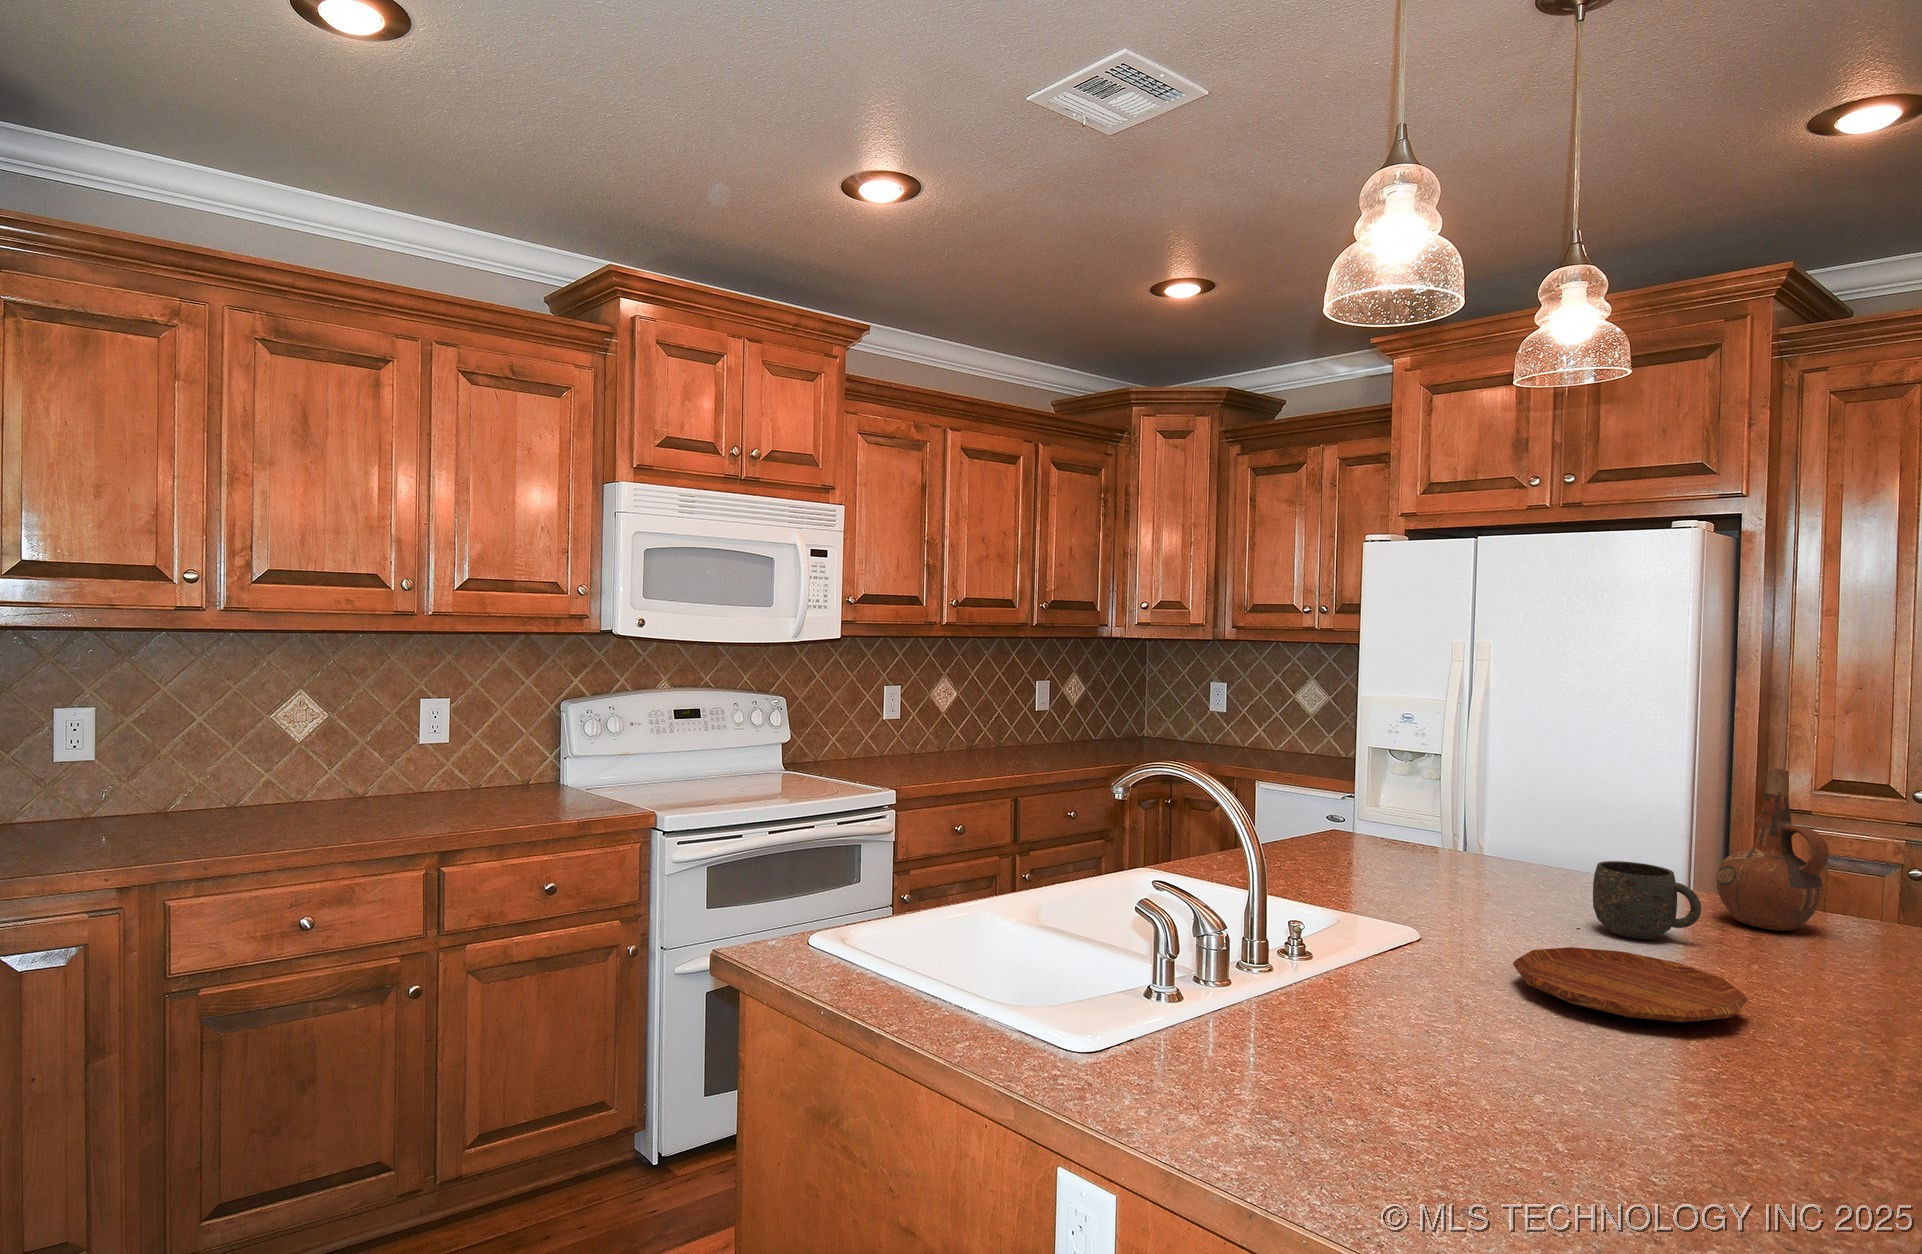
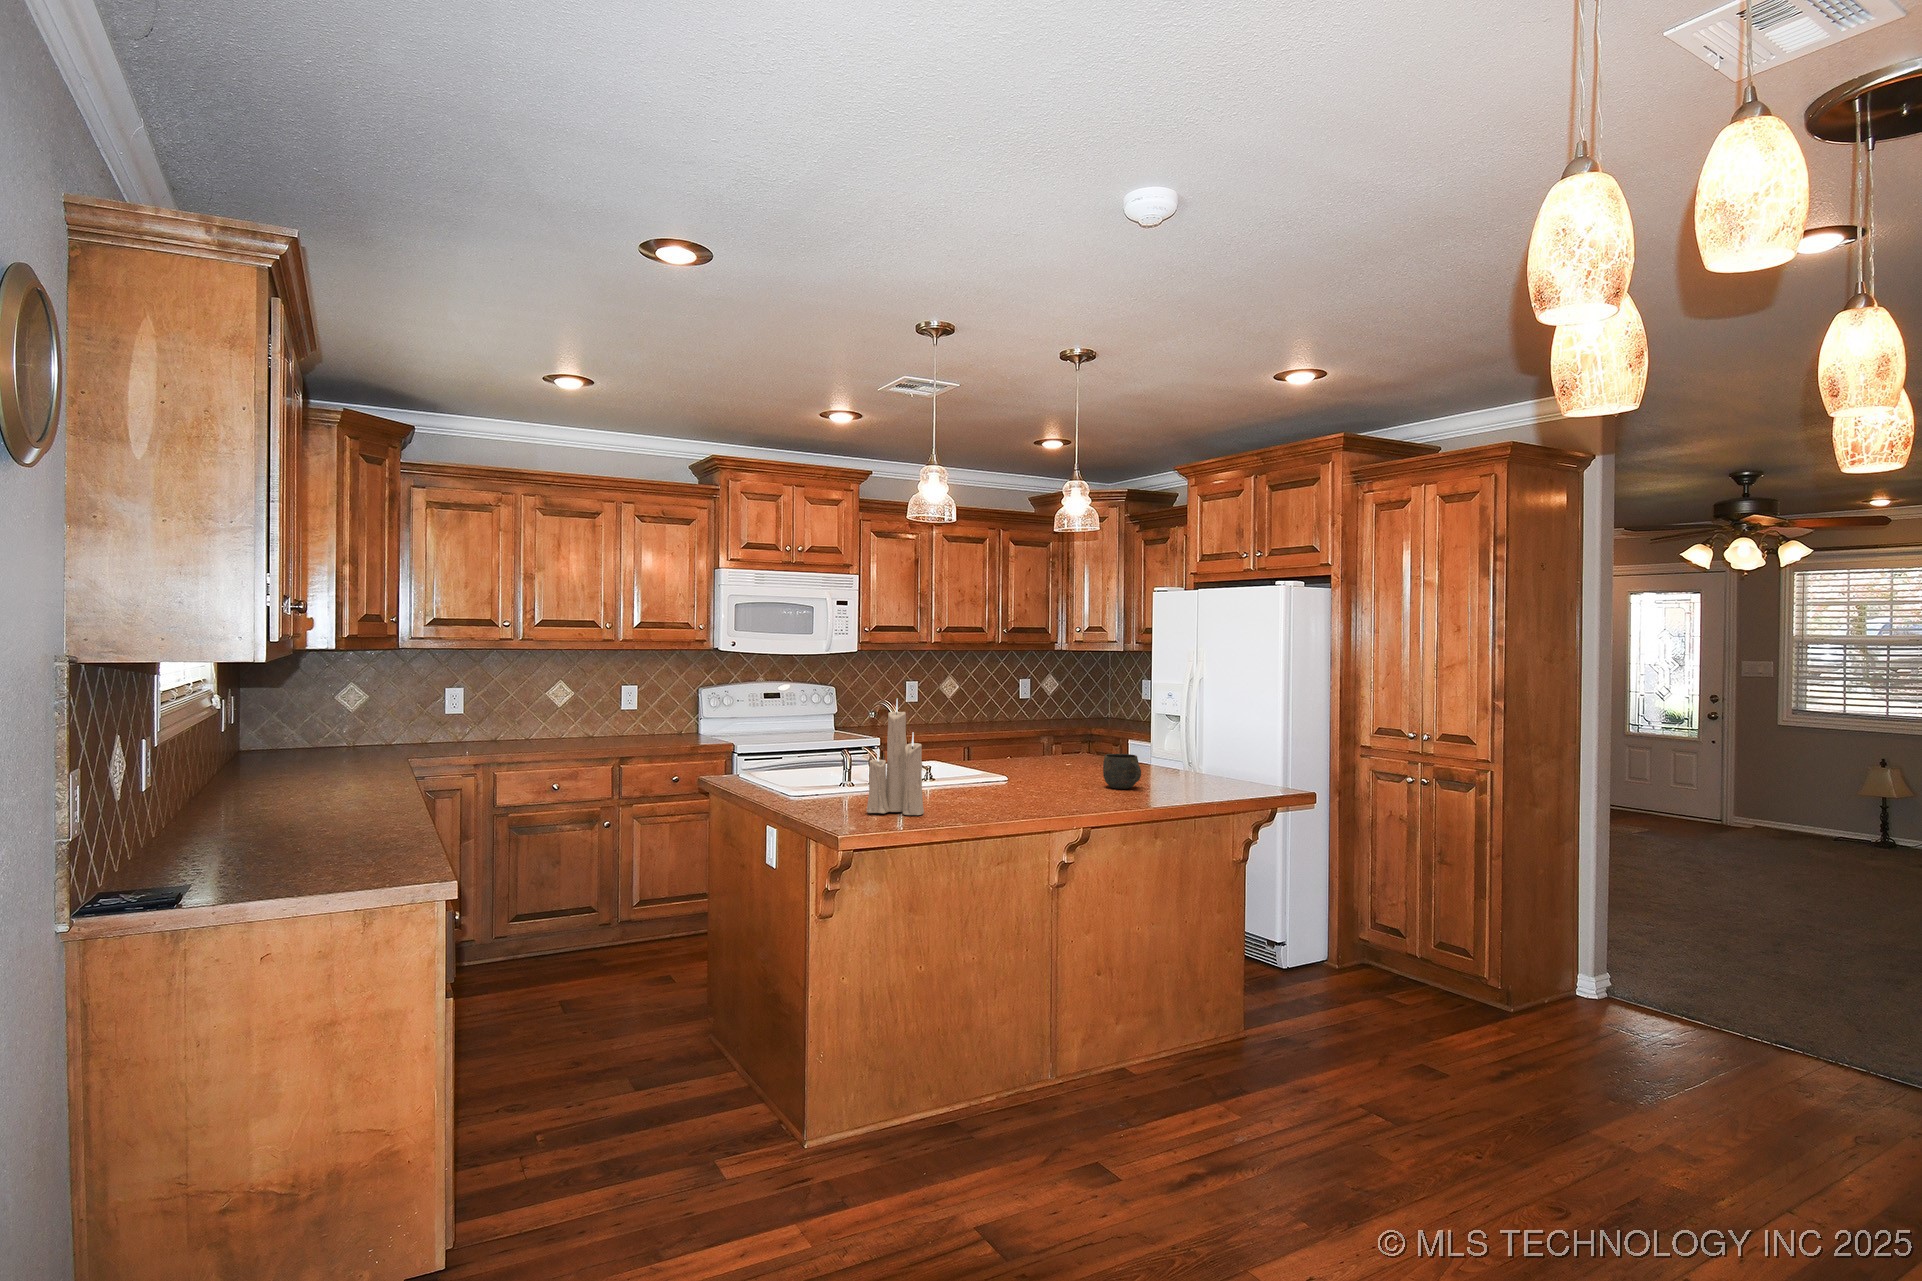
candle: none [1348,768,1507,1108] -> present [866,699,924,815]
ceramic pitcher: present [1716,768,1829,931] -> none [1181,709,1225,789]
tray: present [1513,947,1748,1022] -> none [1005,784,1093,803]

